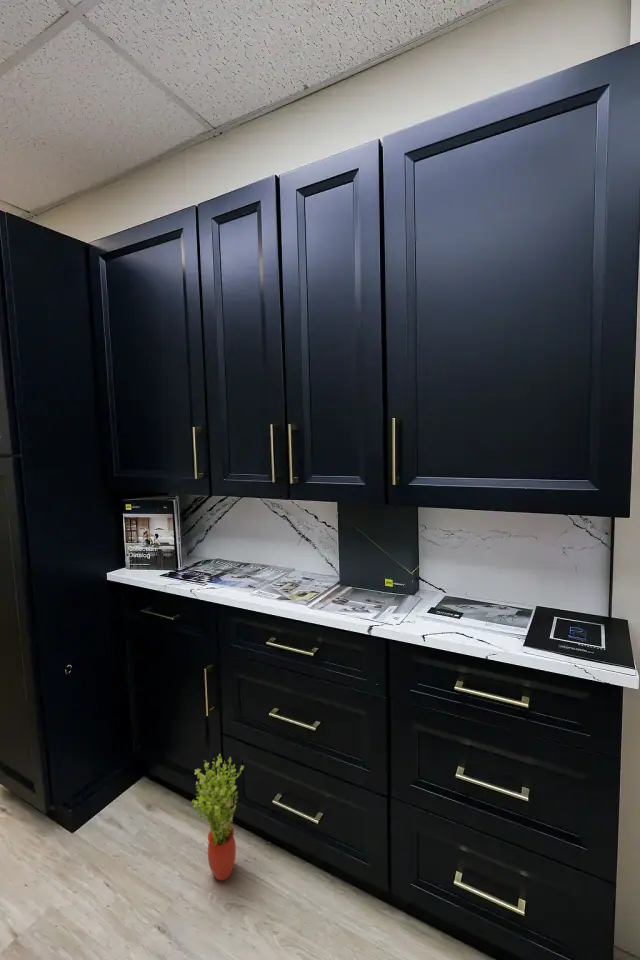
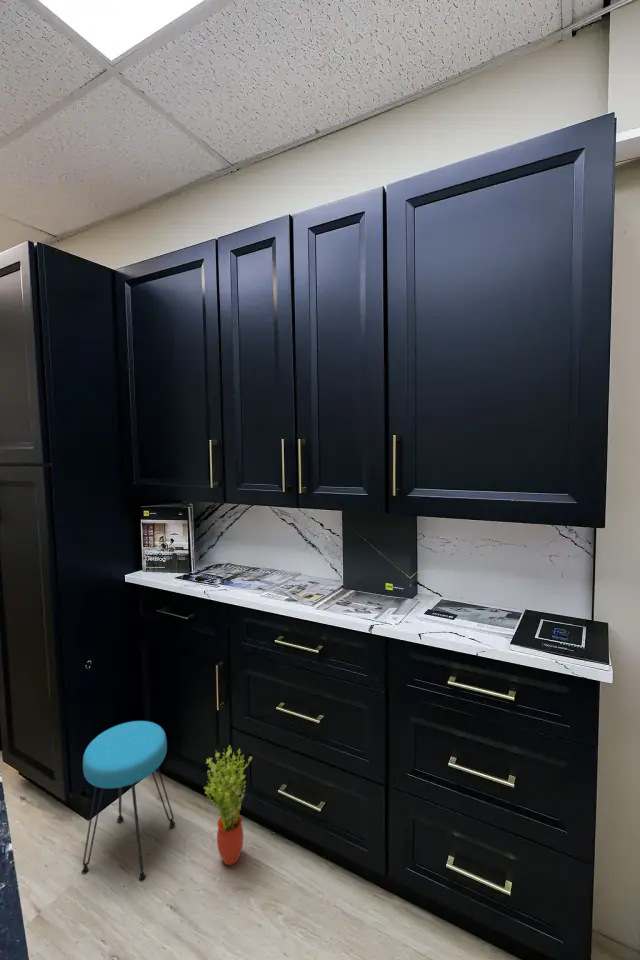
stool: none [62,728,164,900] -> present [82,721,175,880]

